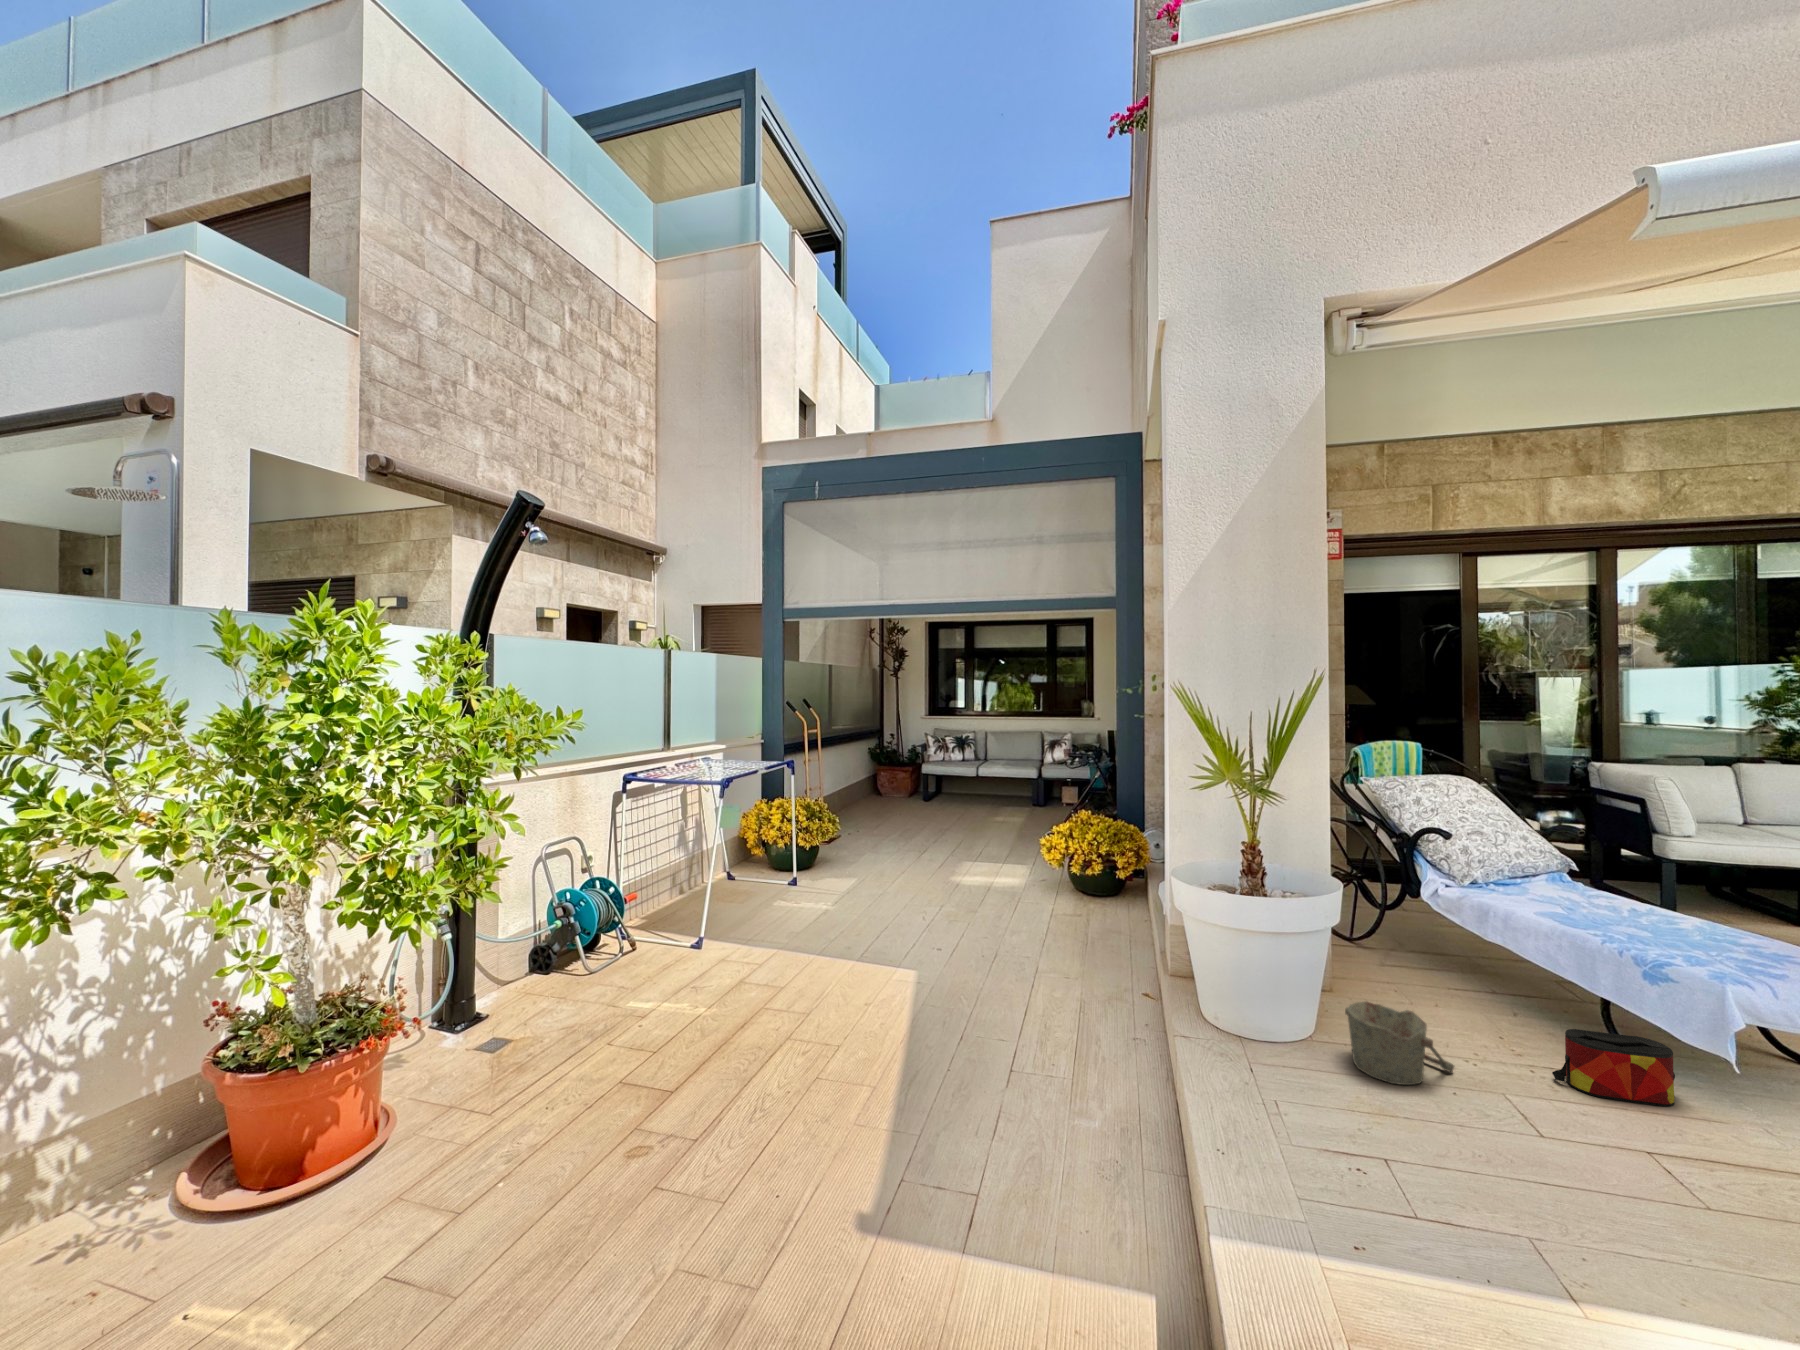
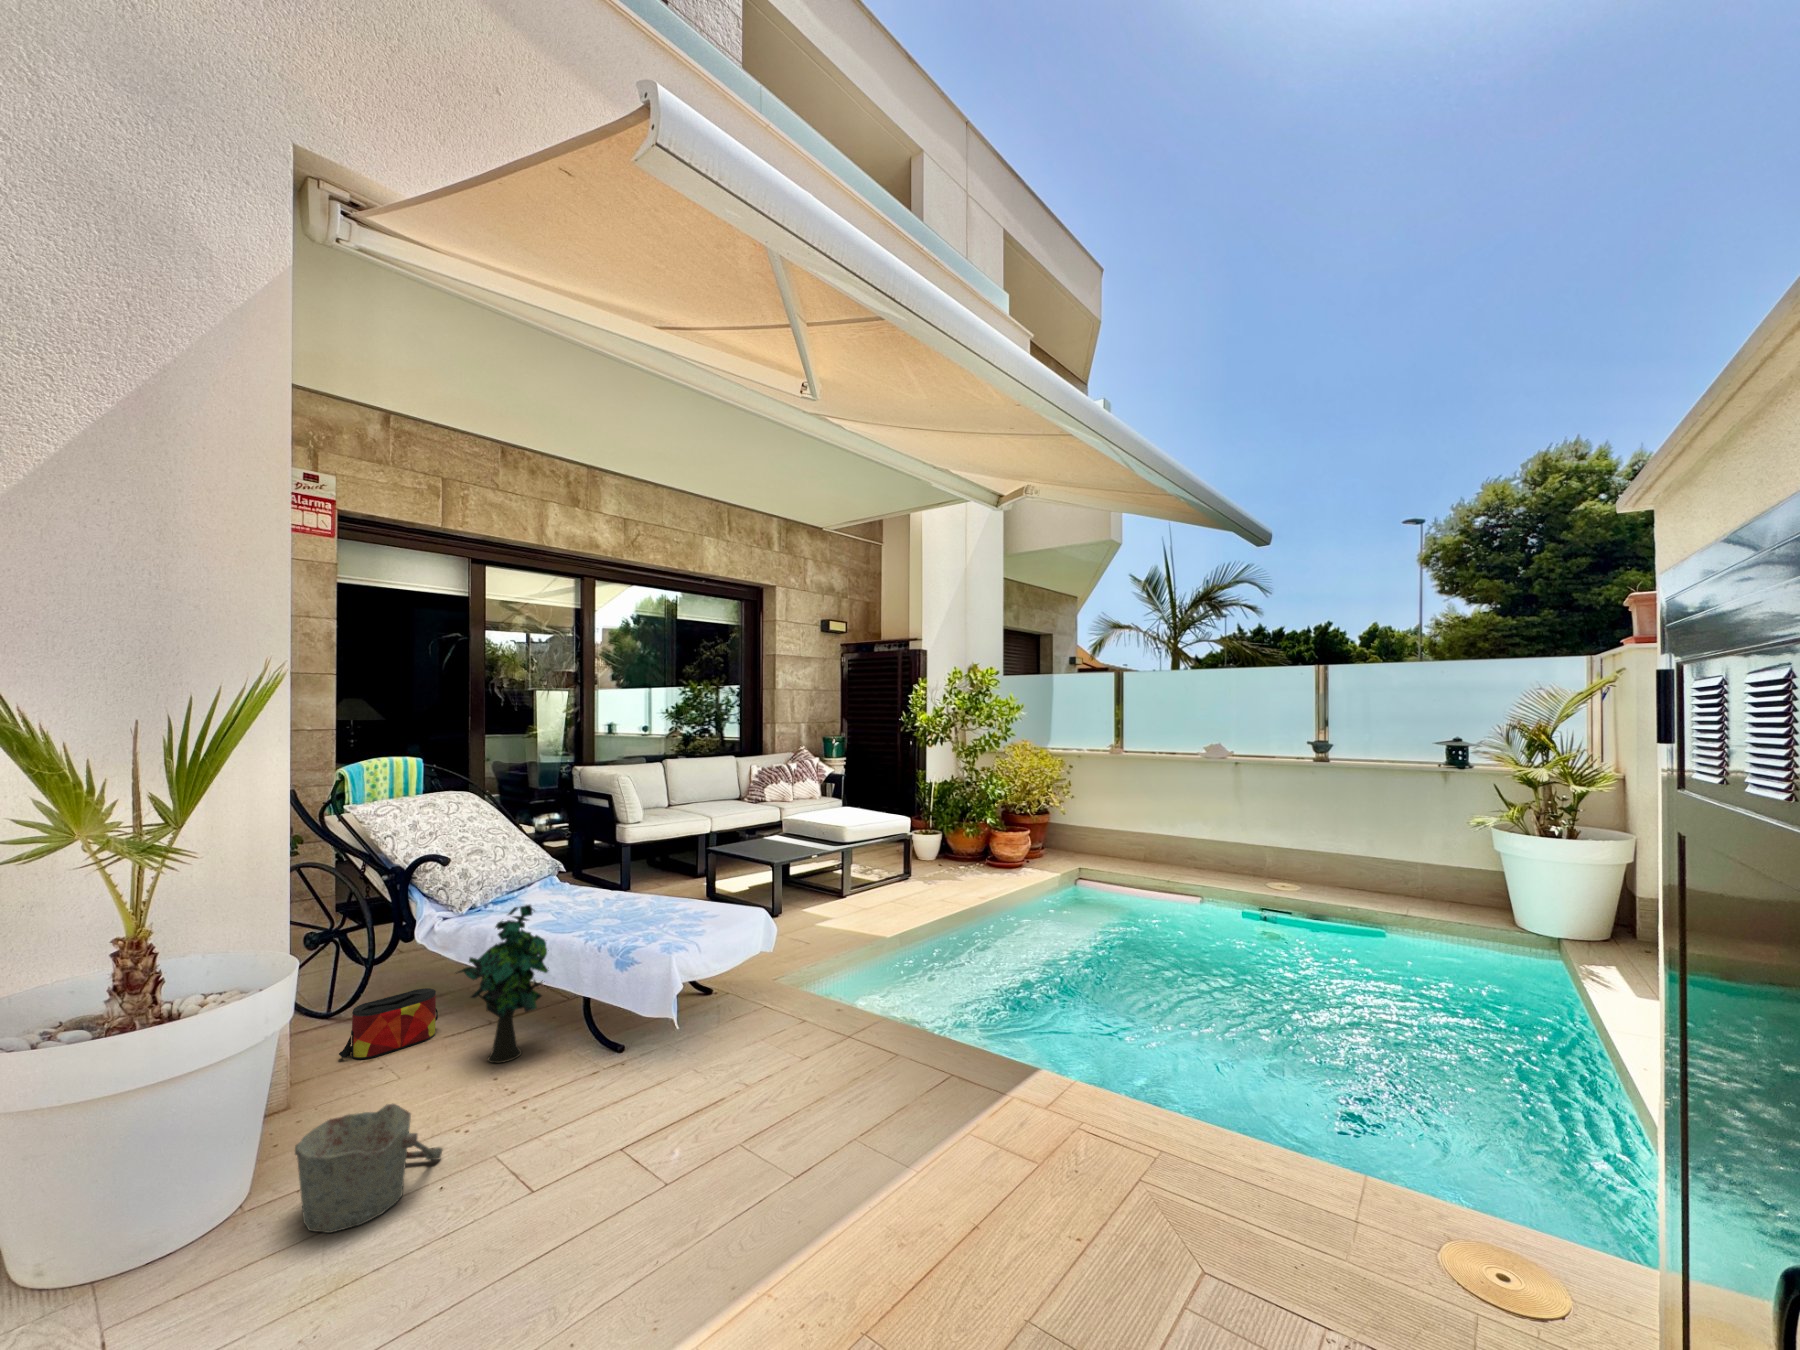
decorative plant: none [1459,892,1566,1030] -> present [456,905,548,1063]
bag: present [1552,1029,1675,1107] -> present [339,988,438,1059]

